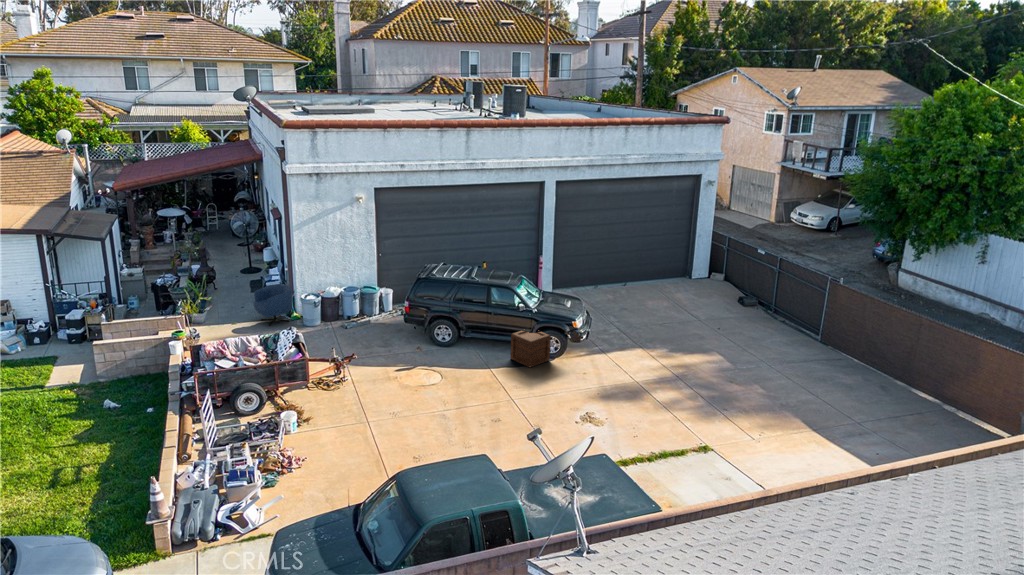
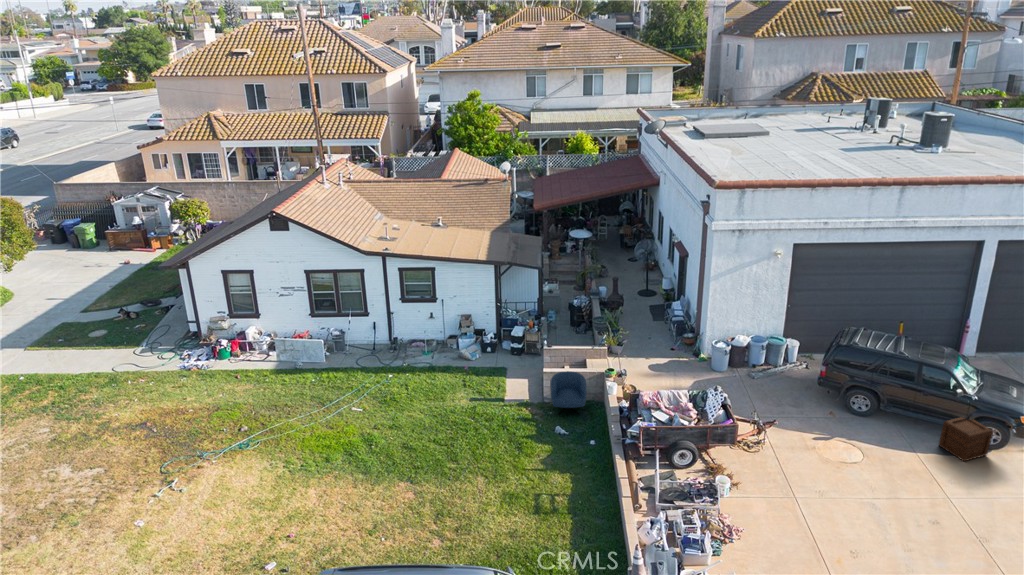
armchair: present [254,284,293,326] -> present [550,371,587,415]

